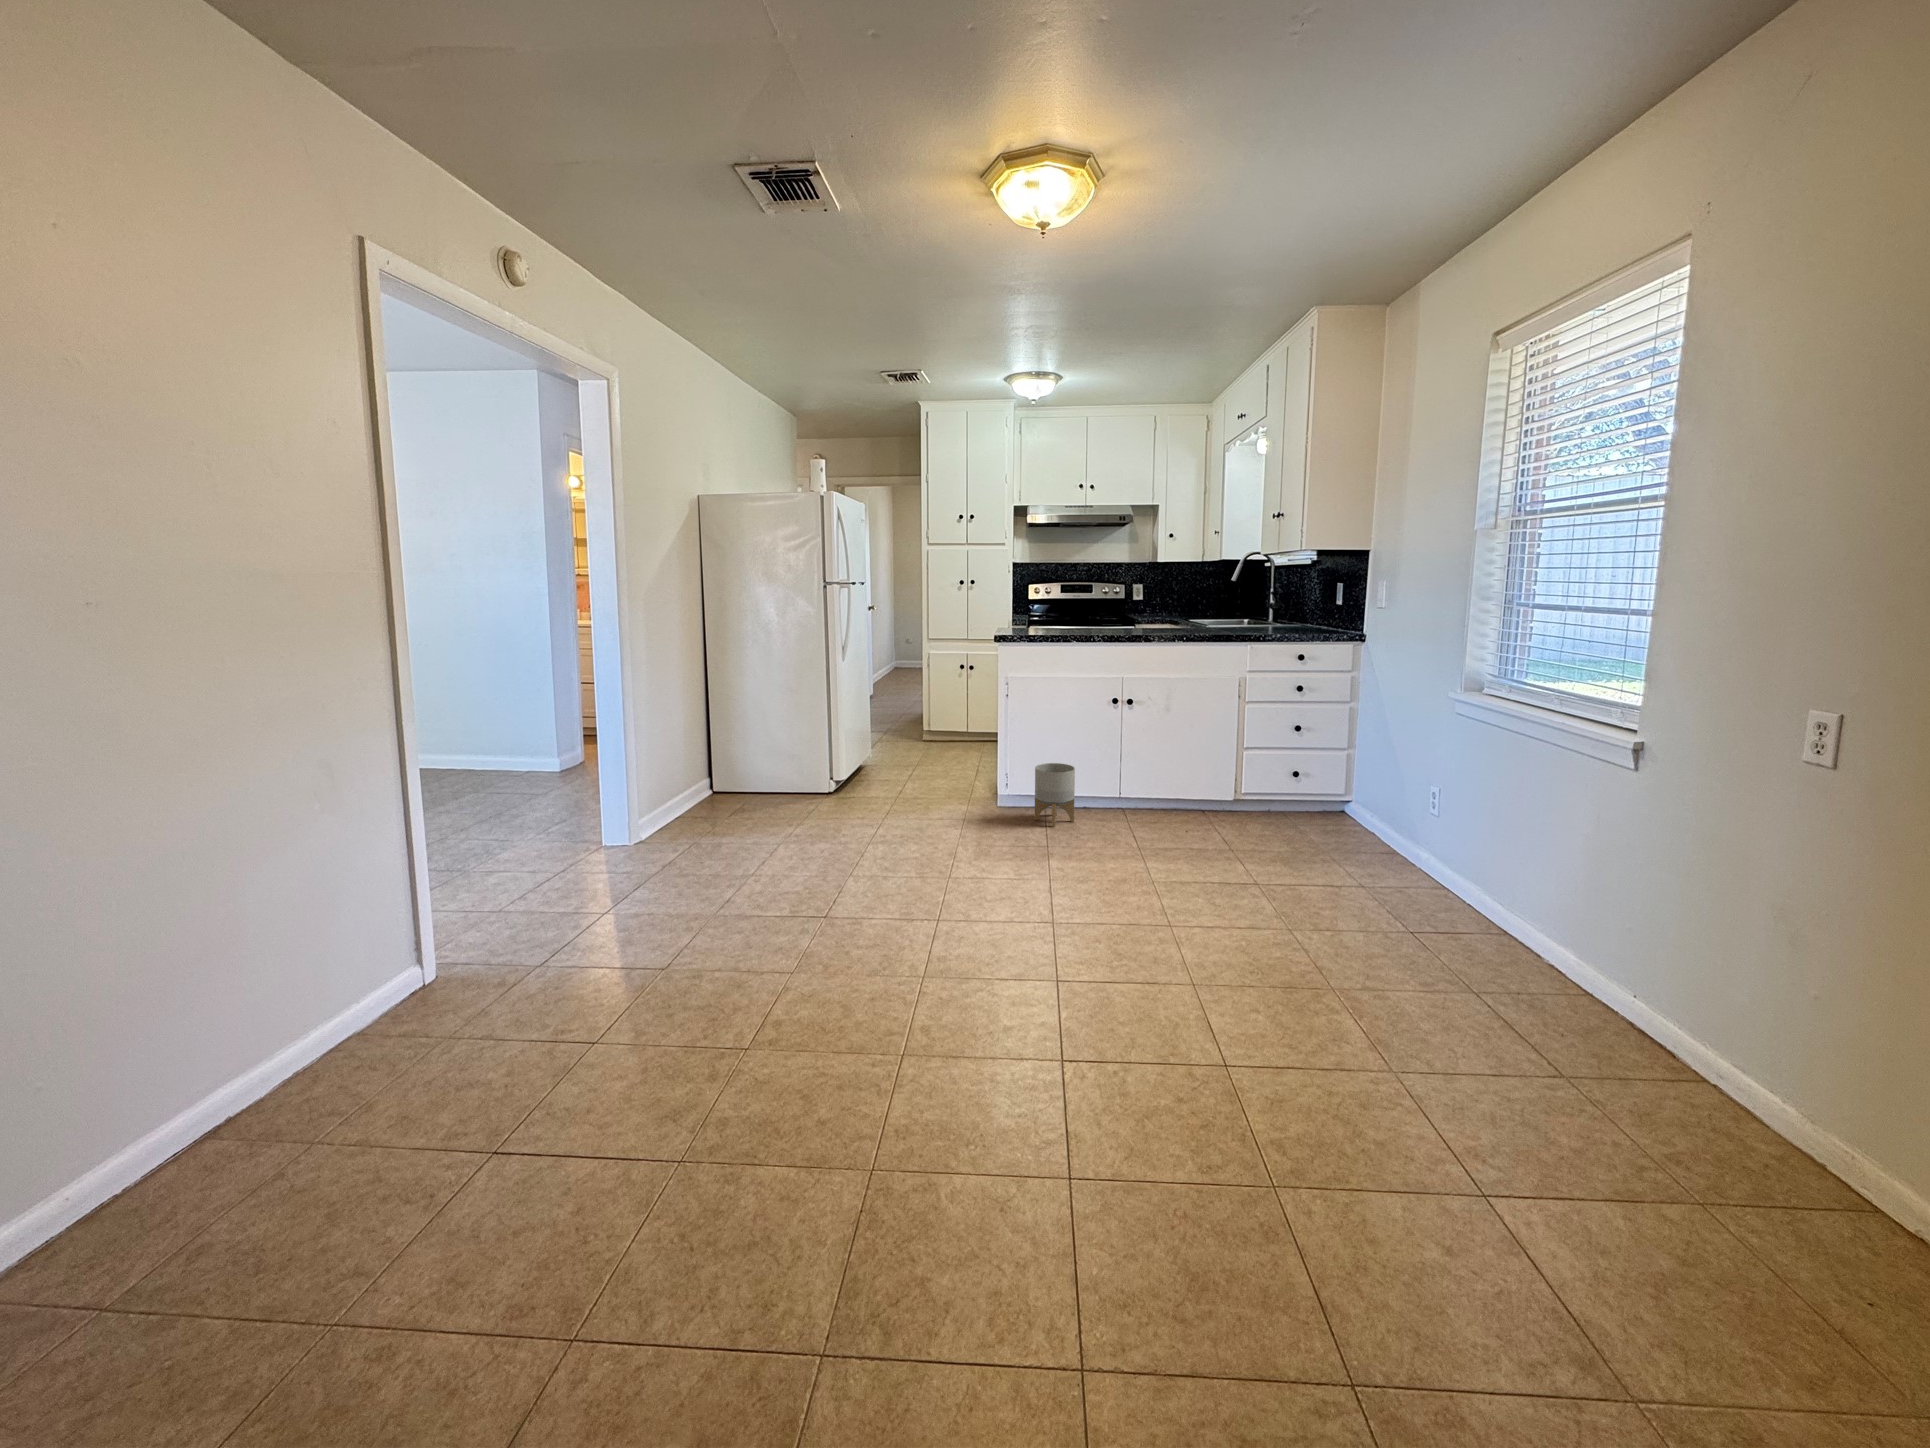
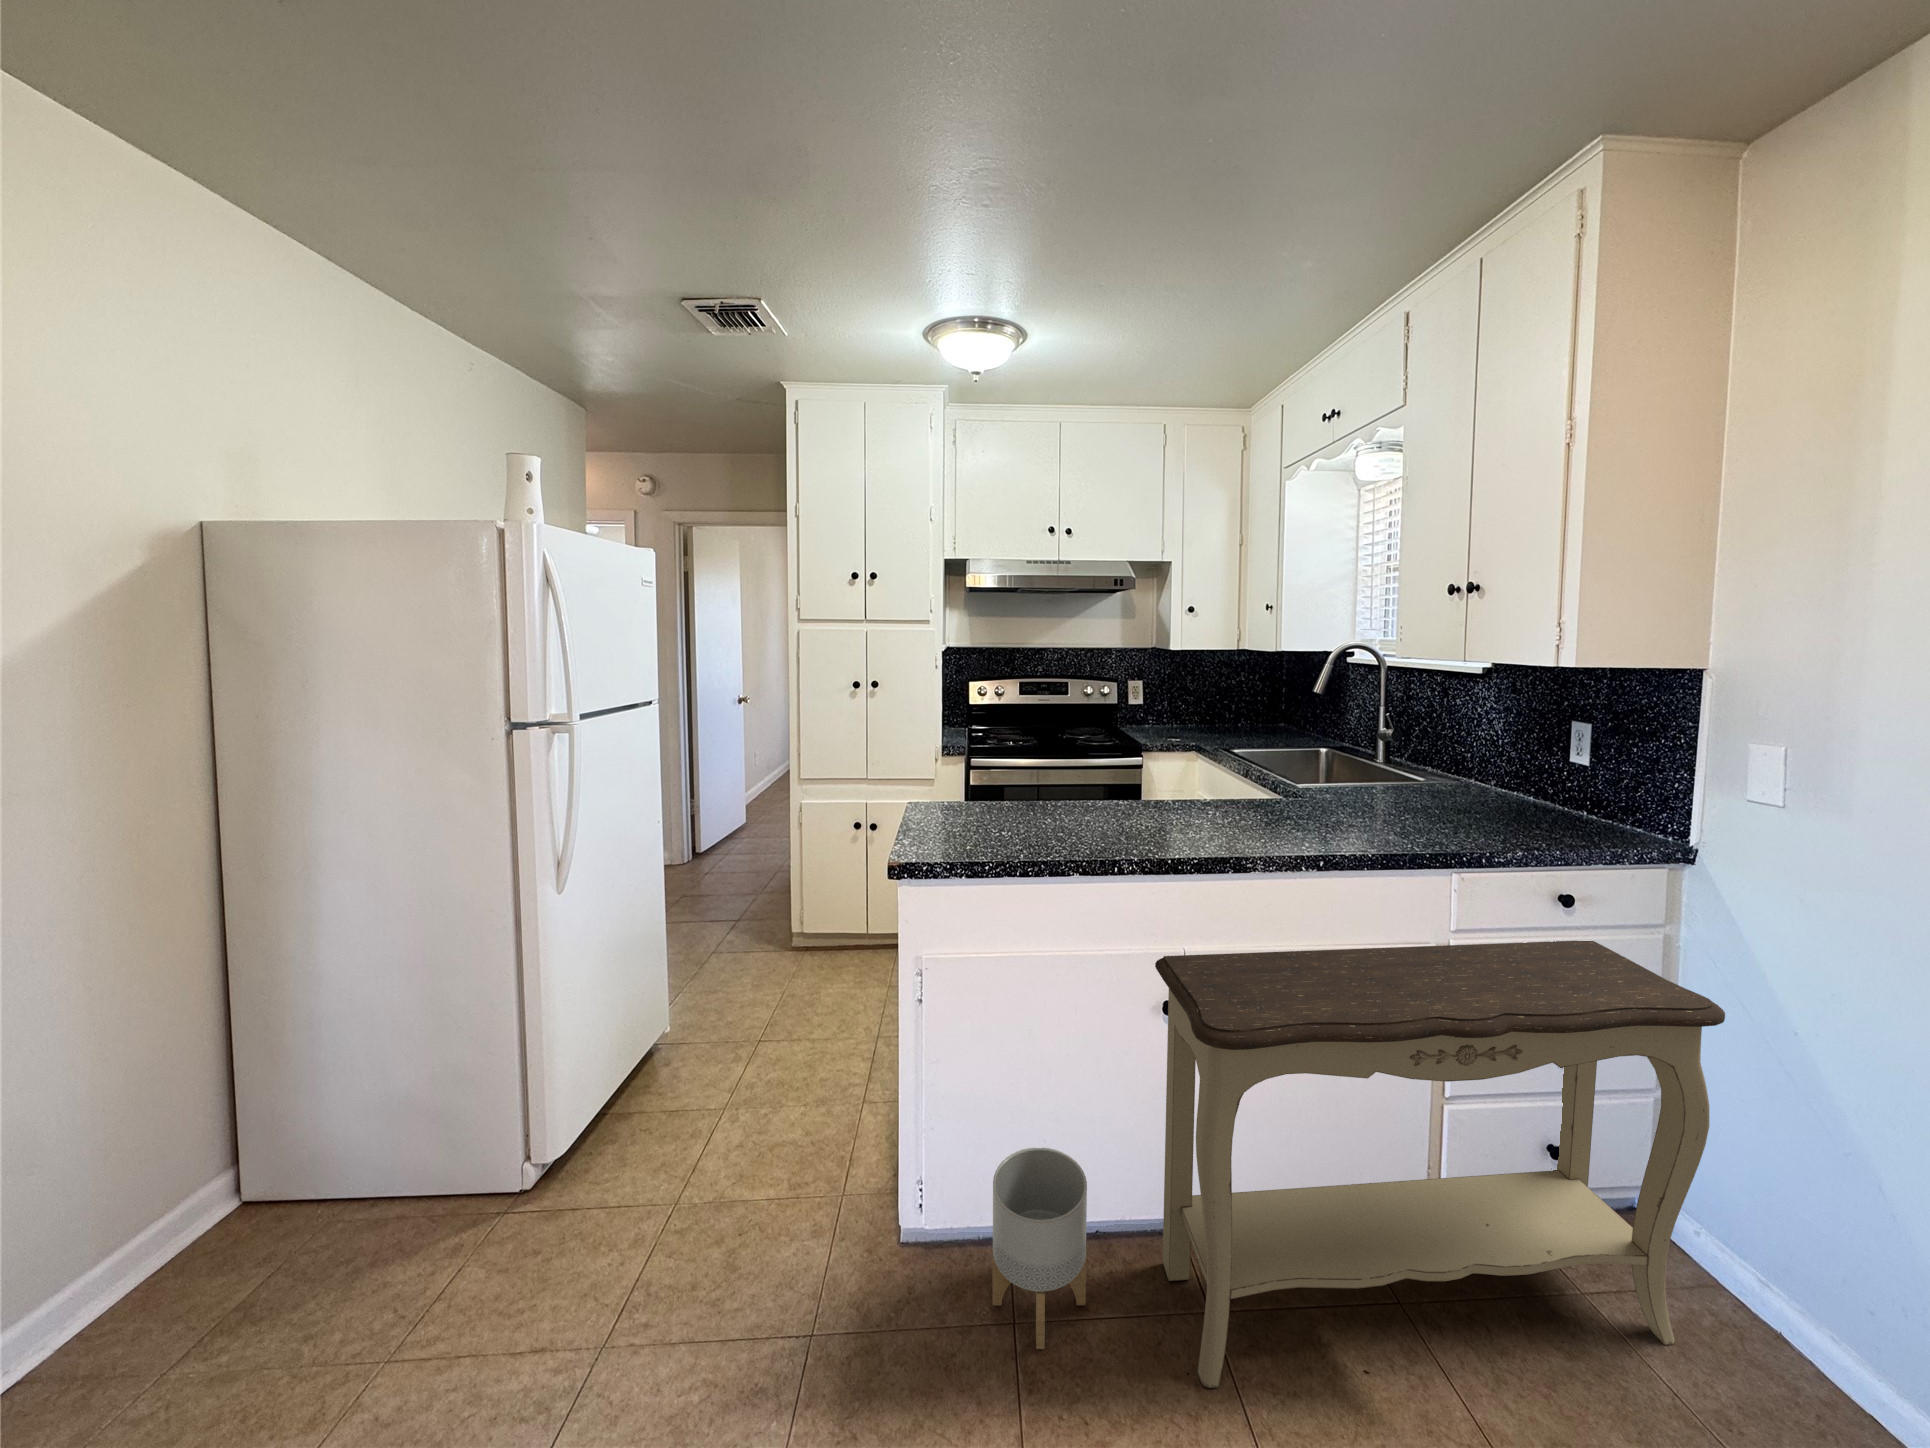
console table: none [1107,678,1345,838] -> present [1155,940,1725,1388]

